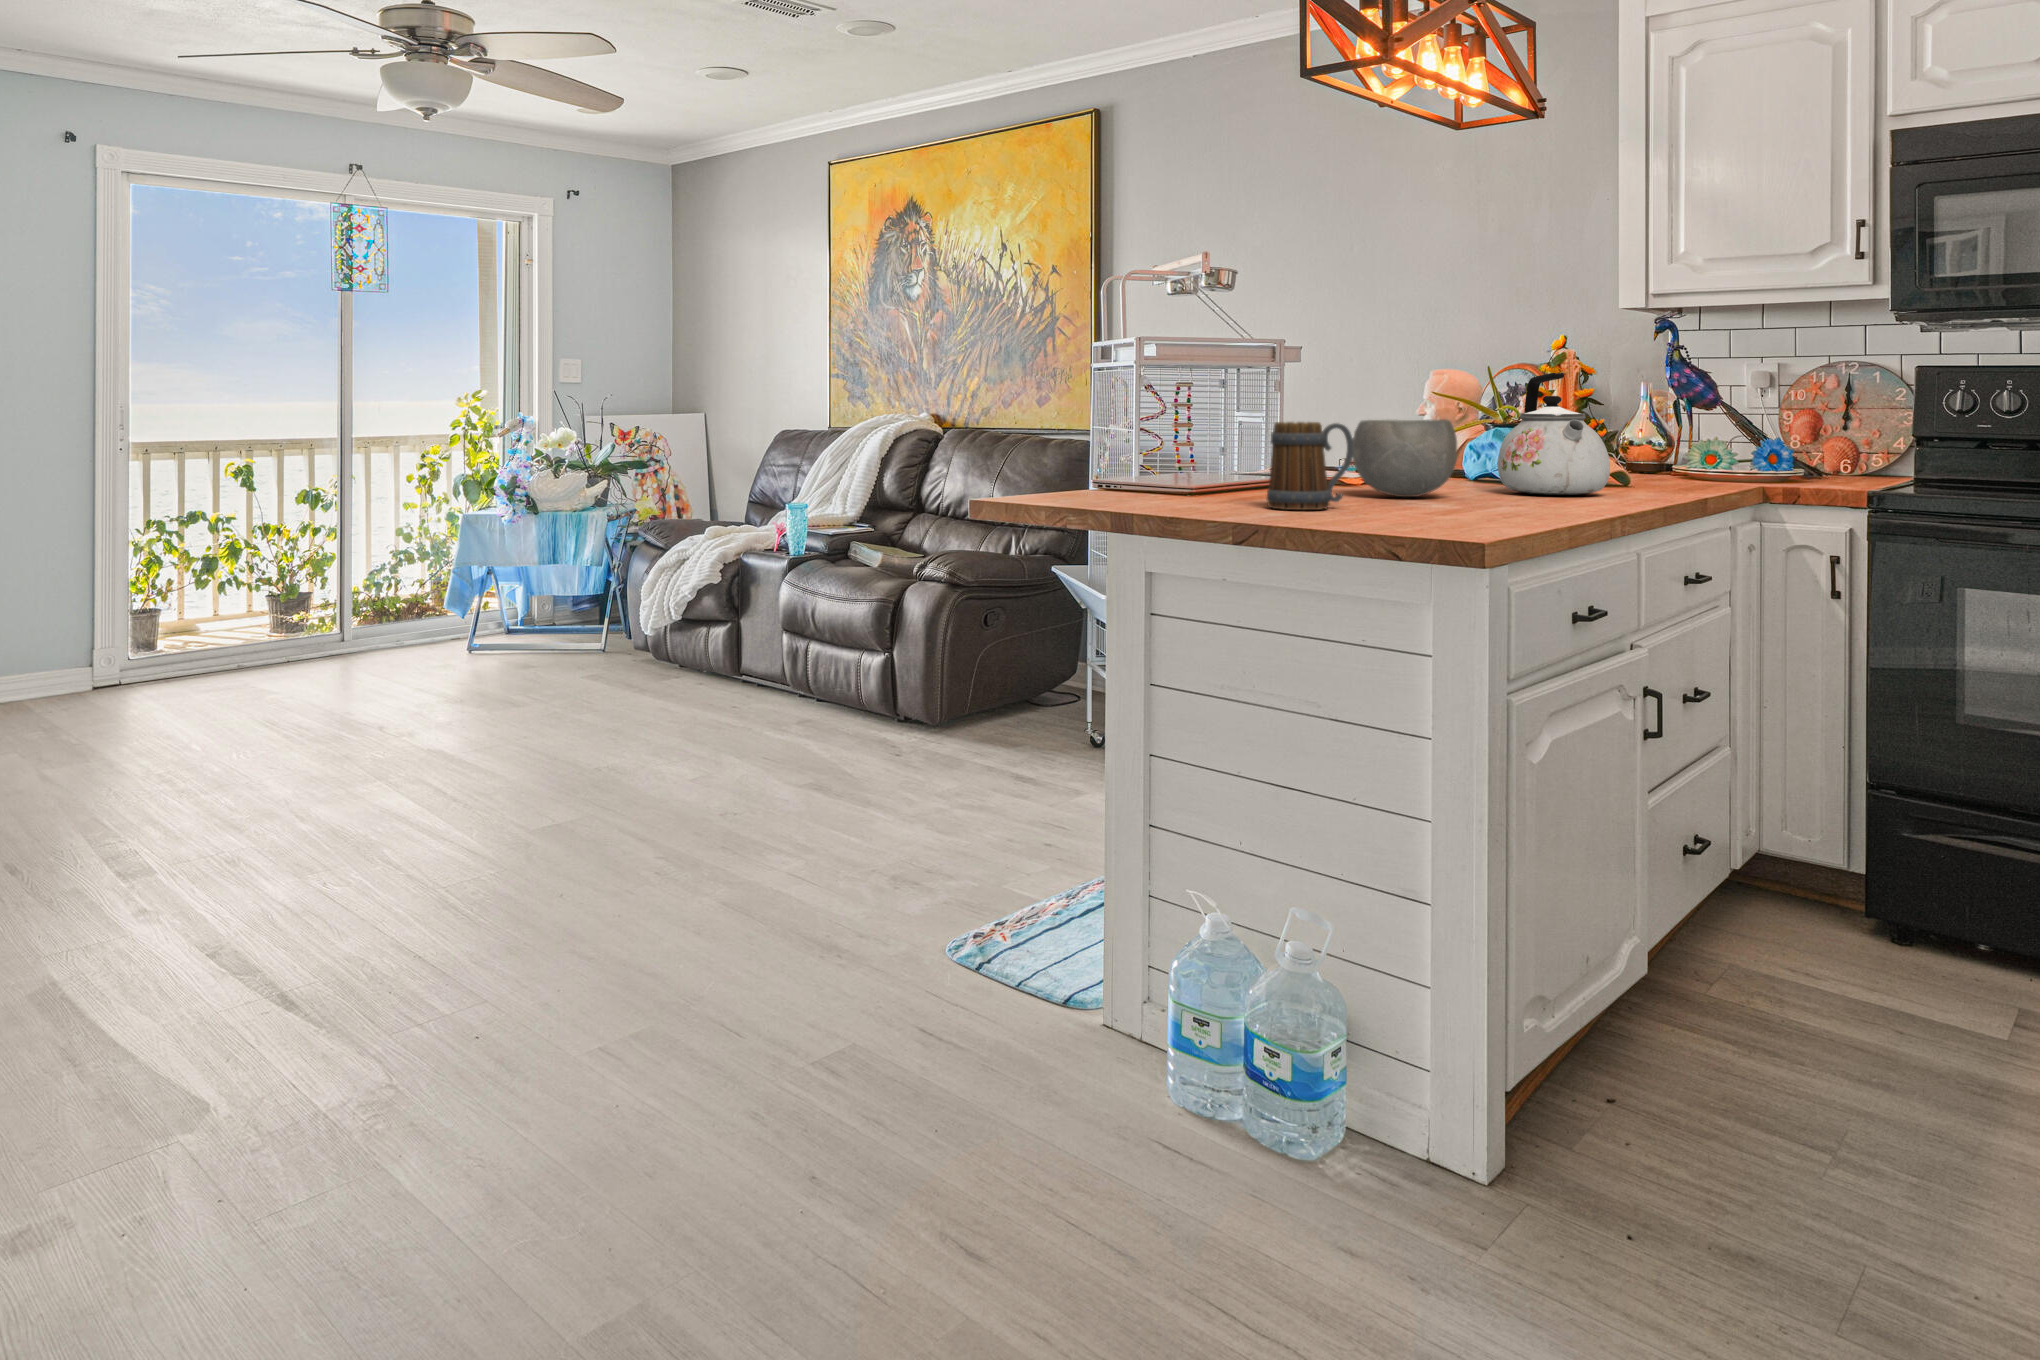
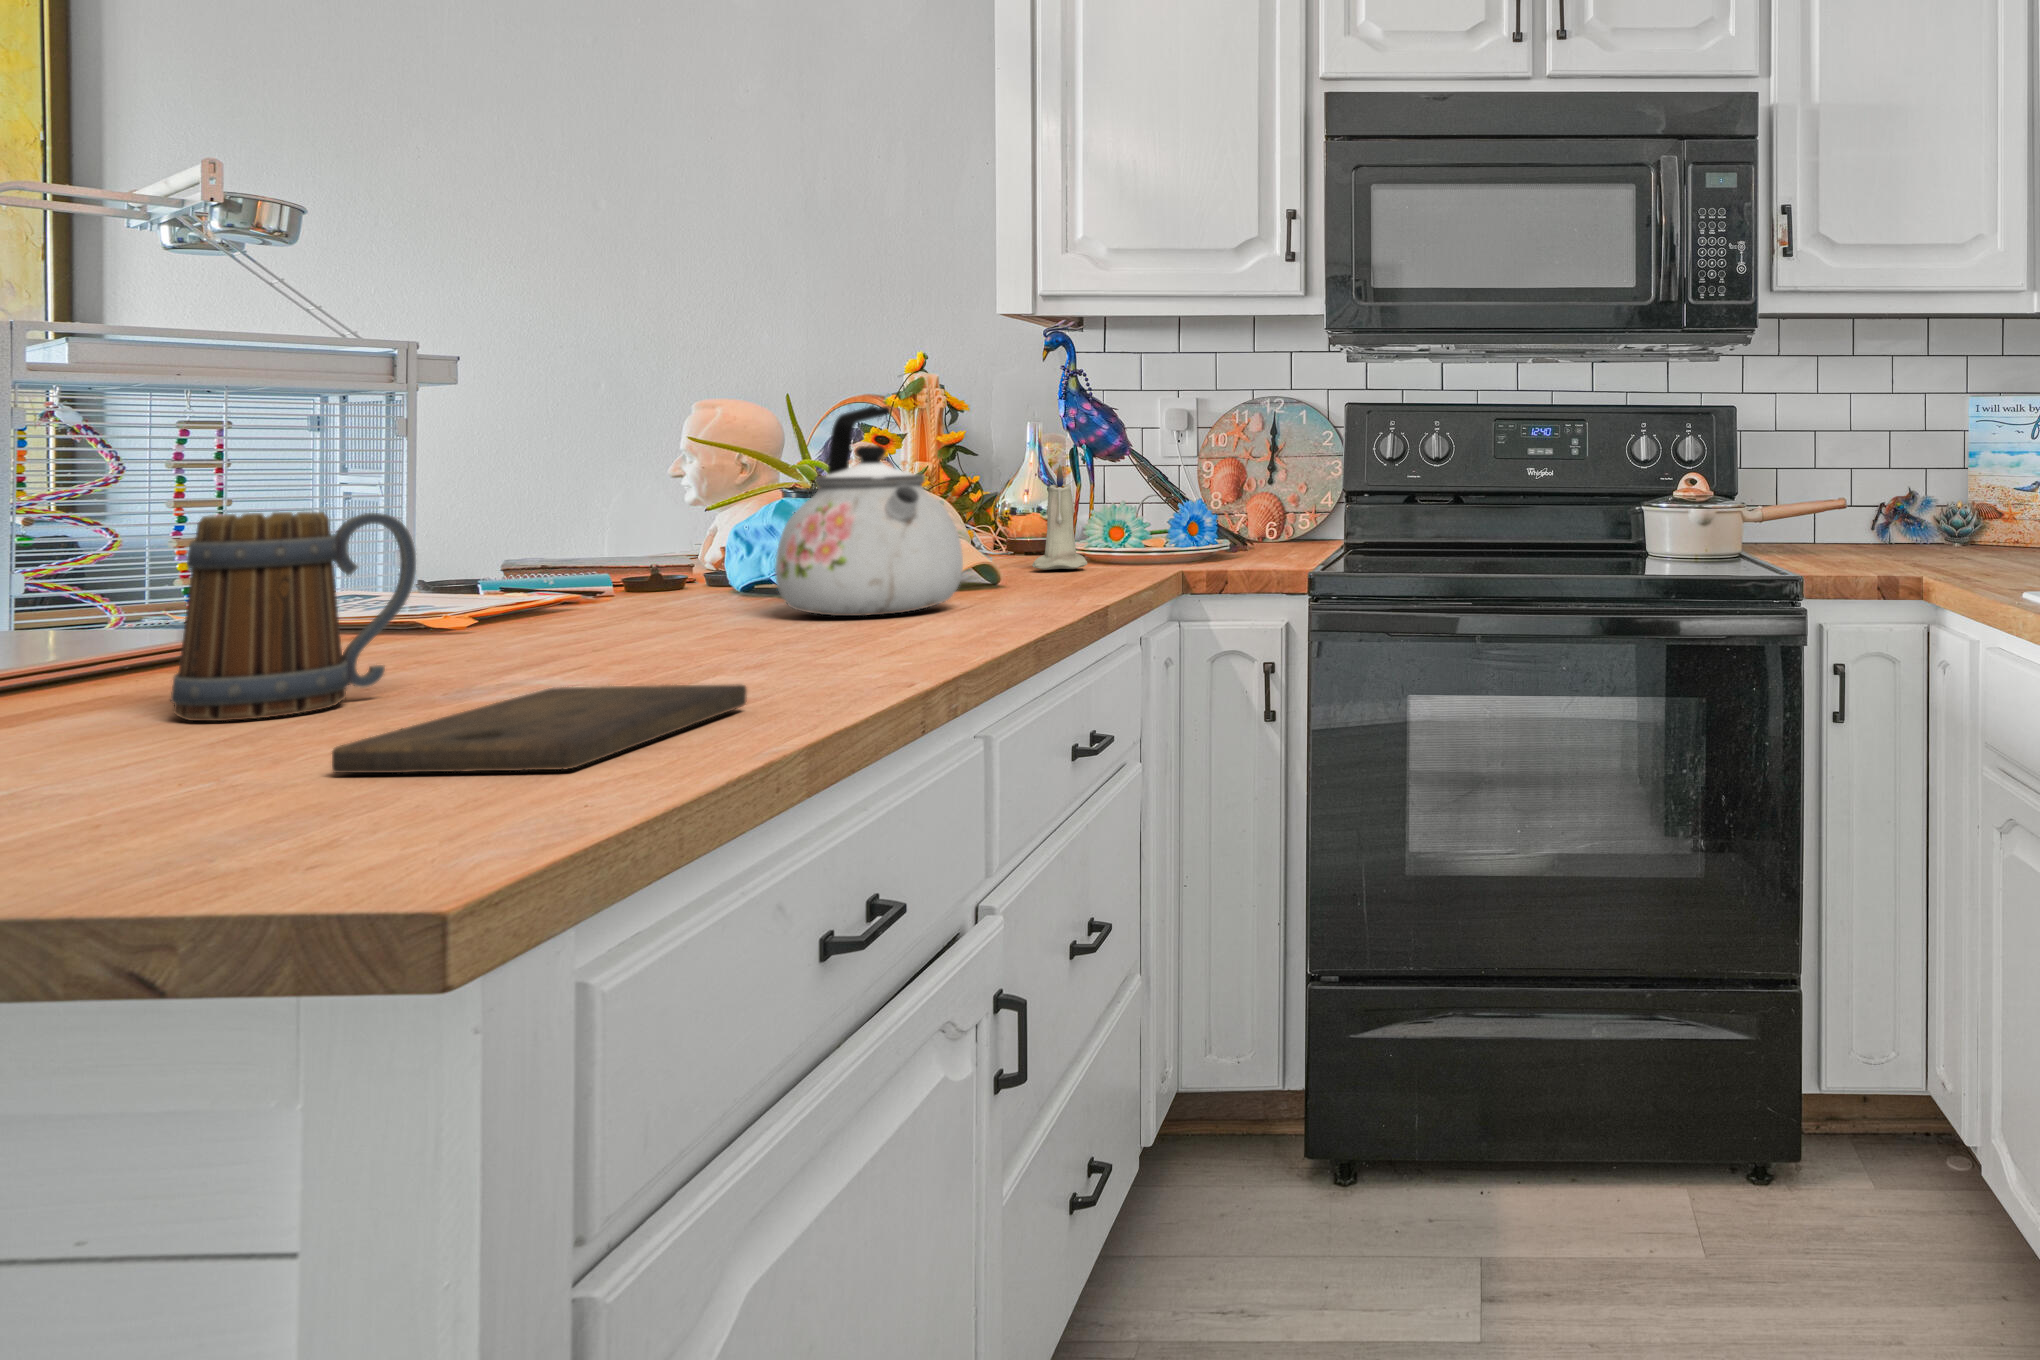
candle: none [1651,410,1691,481] -> present [1032,464,1087,570]
ceramic bowl: present [1353,419,1457,497] -> none [465,492,686,647]
cutting board: none [1361,506,1516,532] -> present [332,684,747,773]

